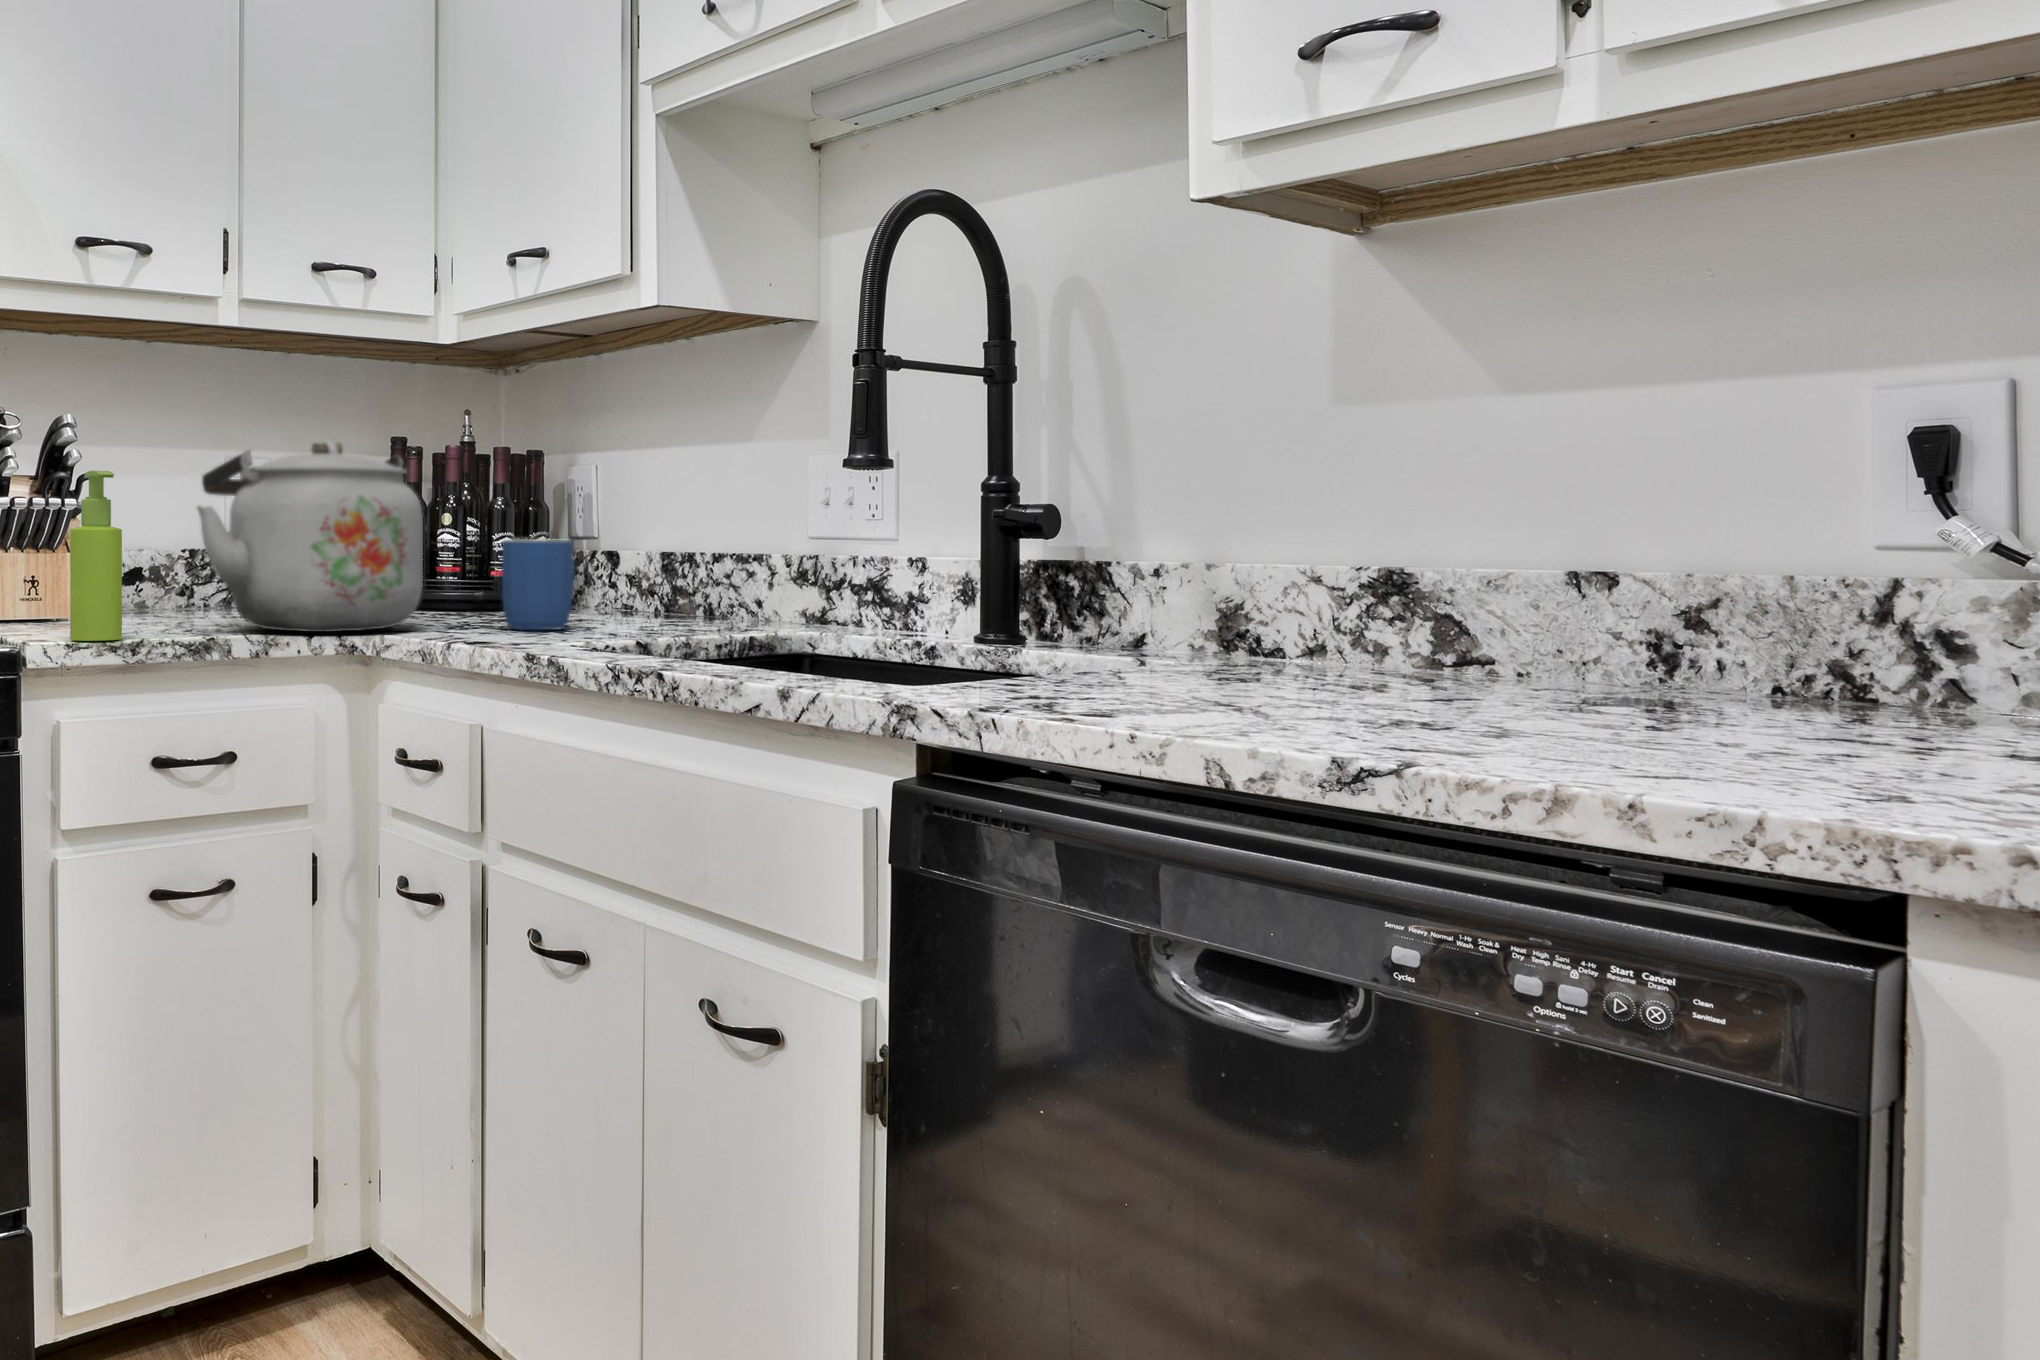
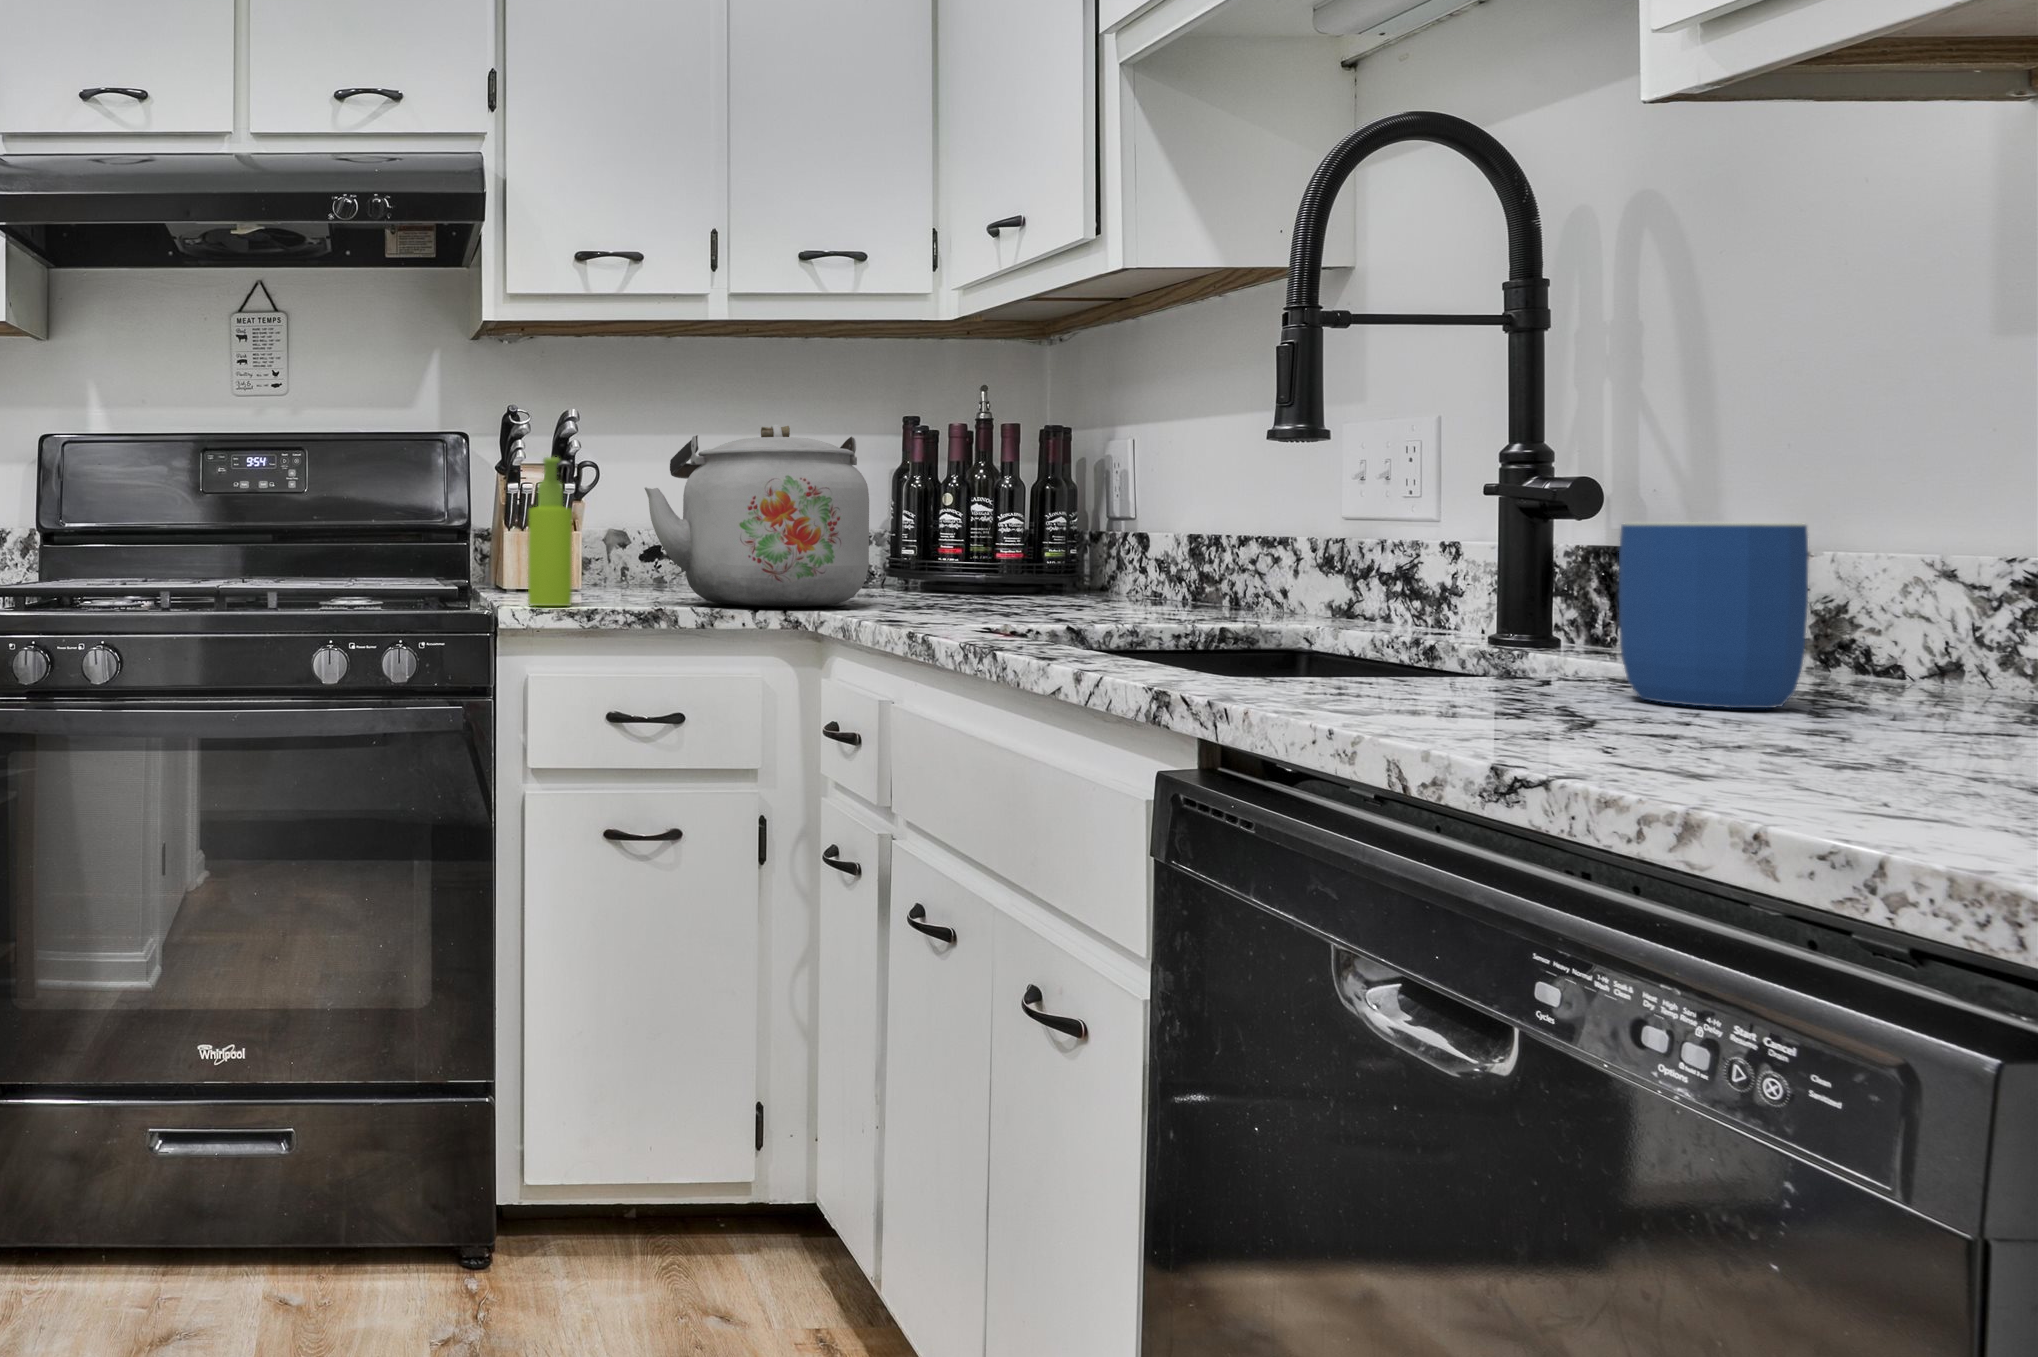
mug: present [502,539,574,630] -> present [1619,523,1808,708]

